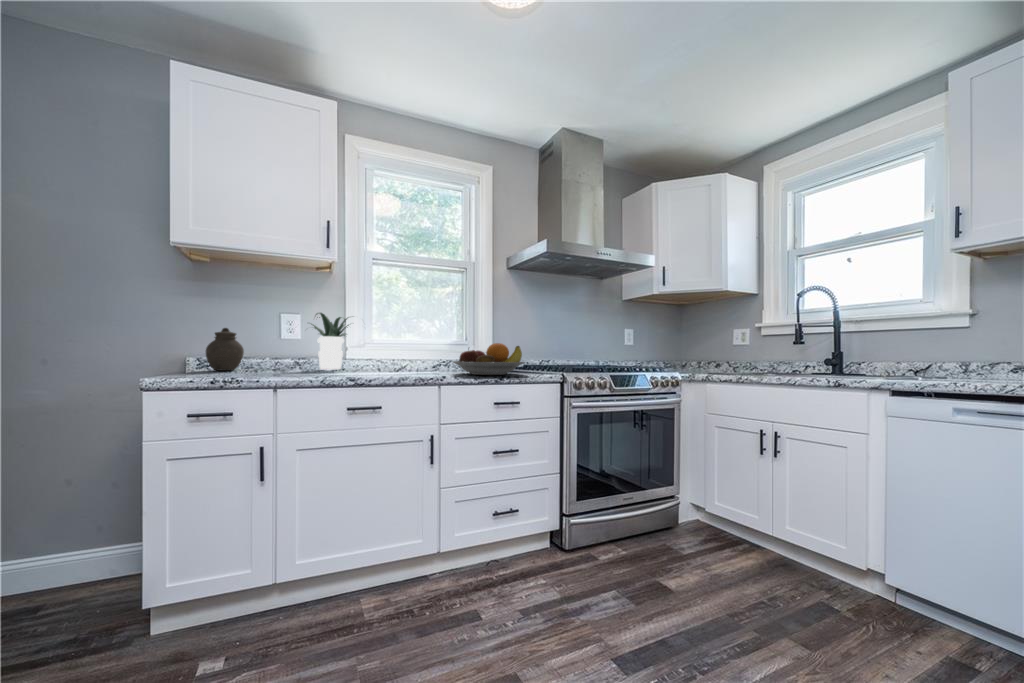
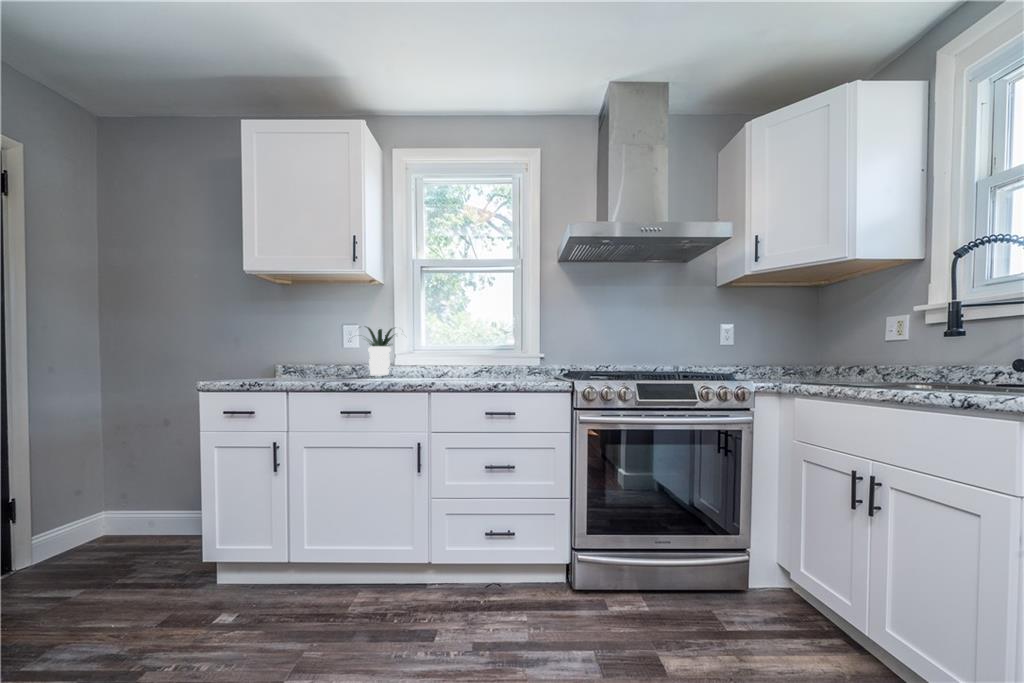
jar: present [206,328,244,371] -> none [289,342,318,377]
fruit bowl: present [453,343,524,375] -> none [452,348,529,382]

